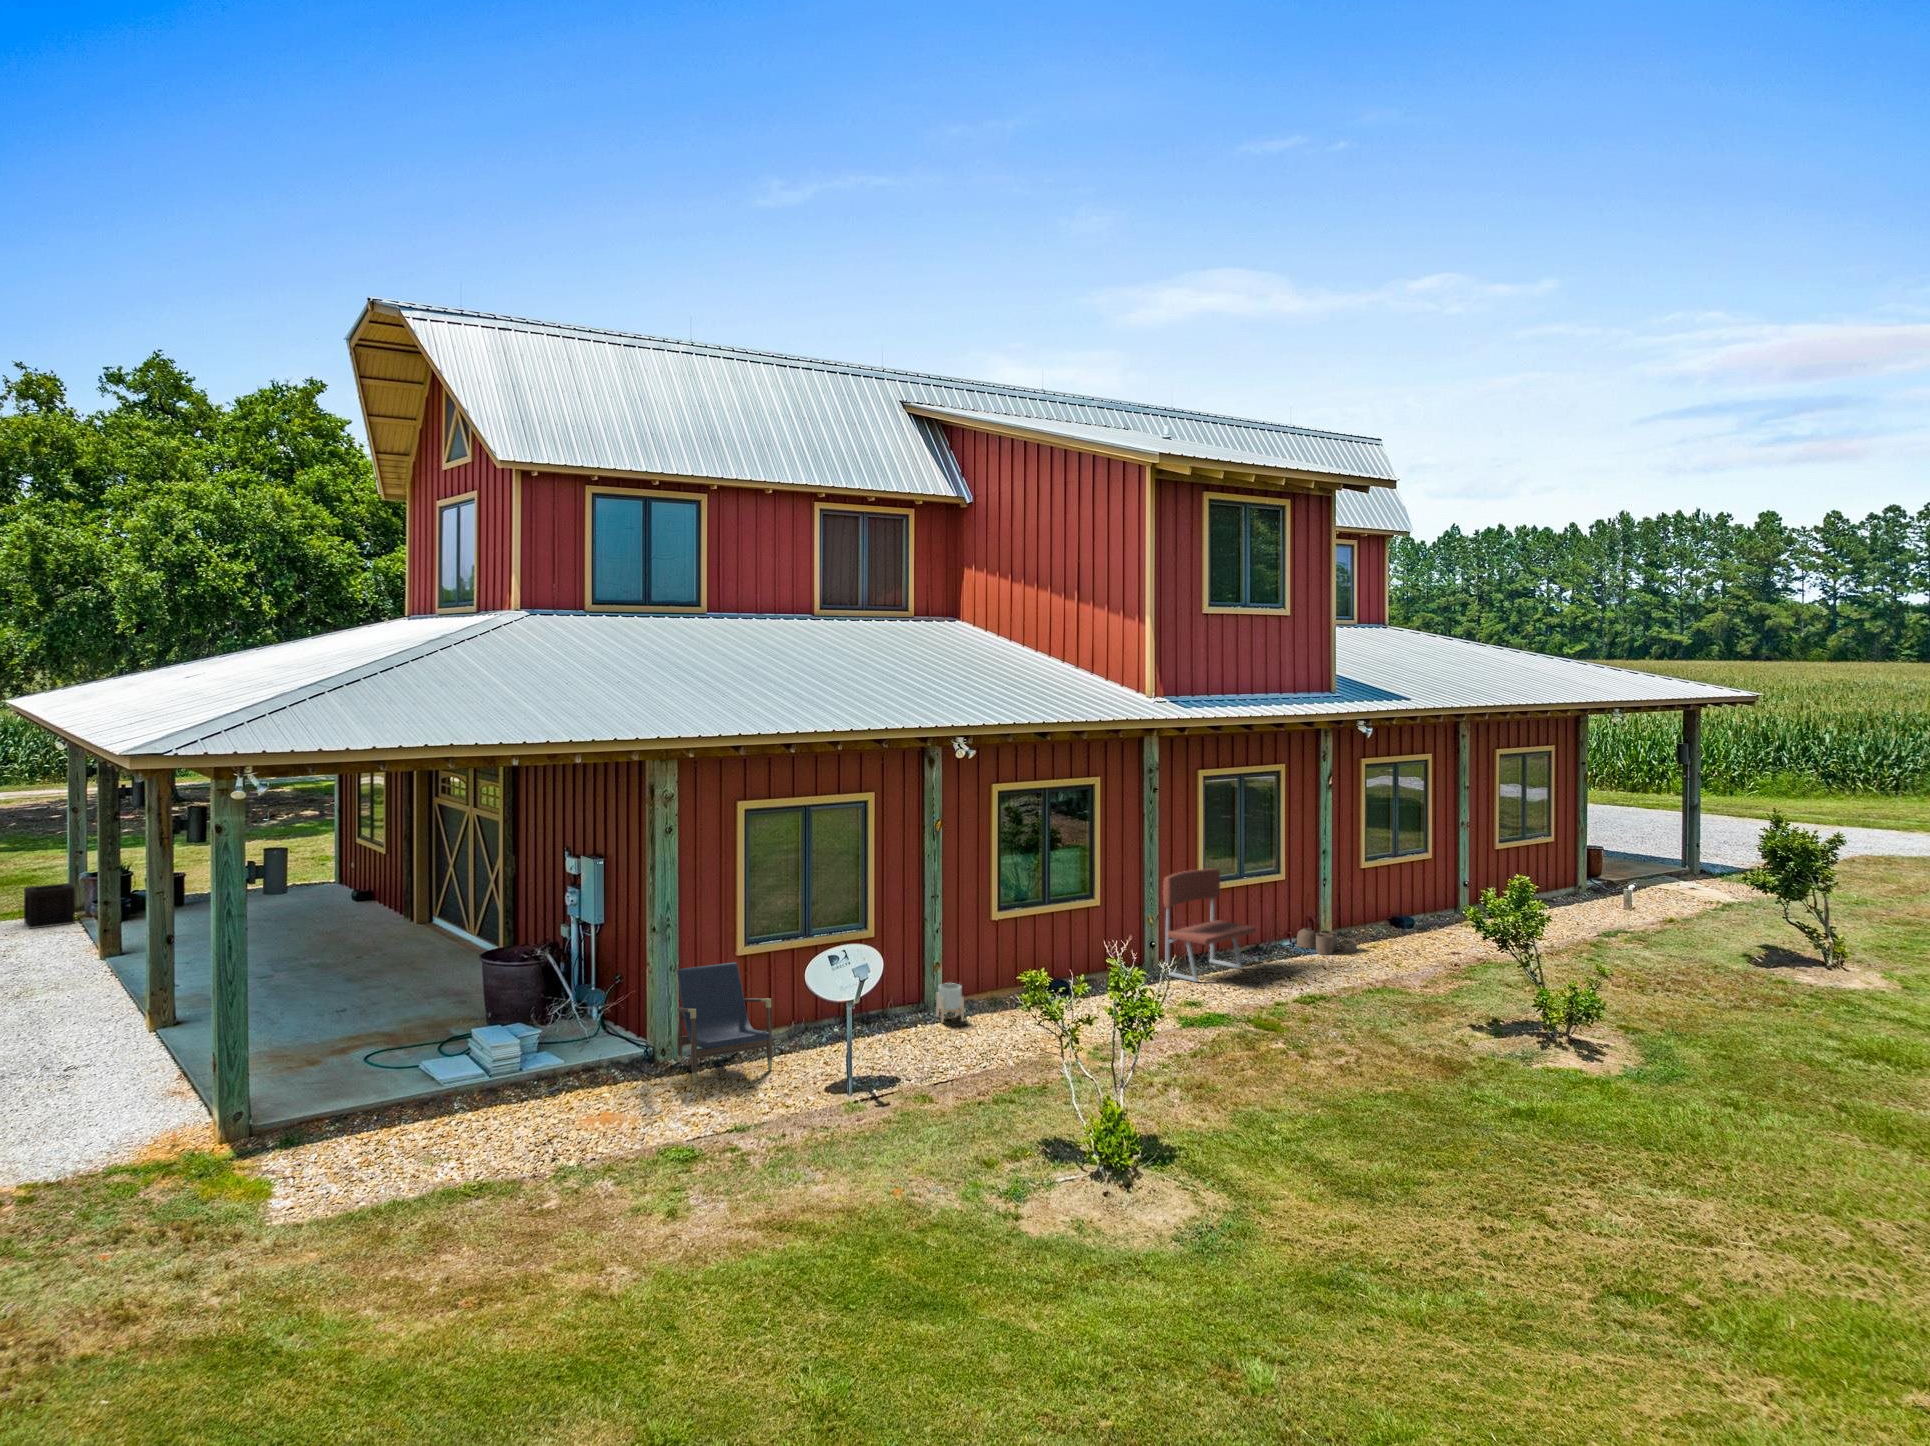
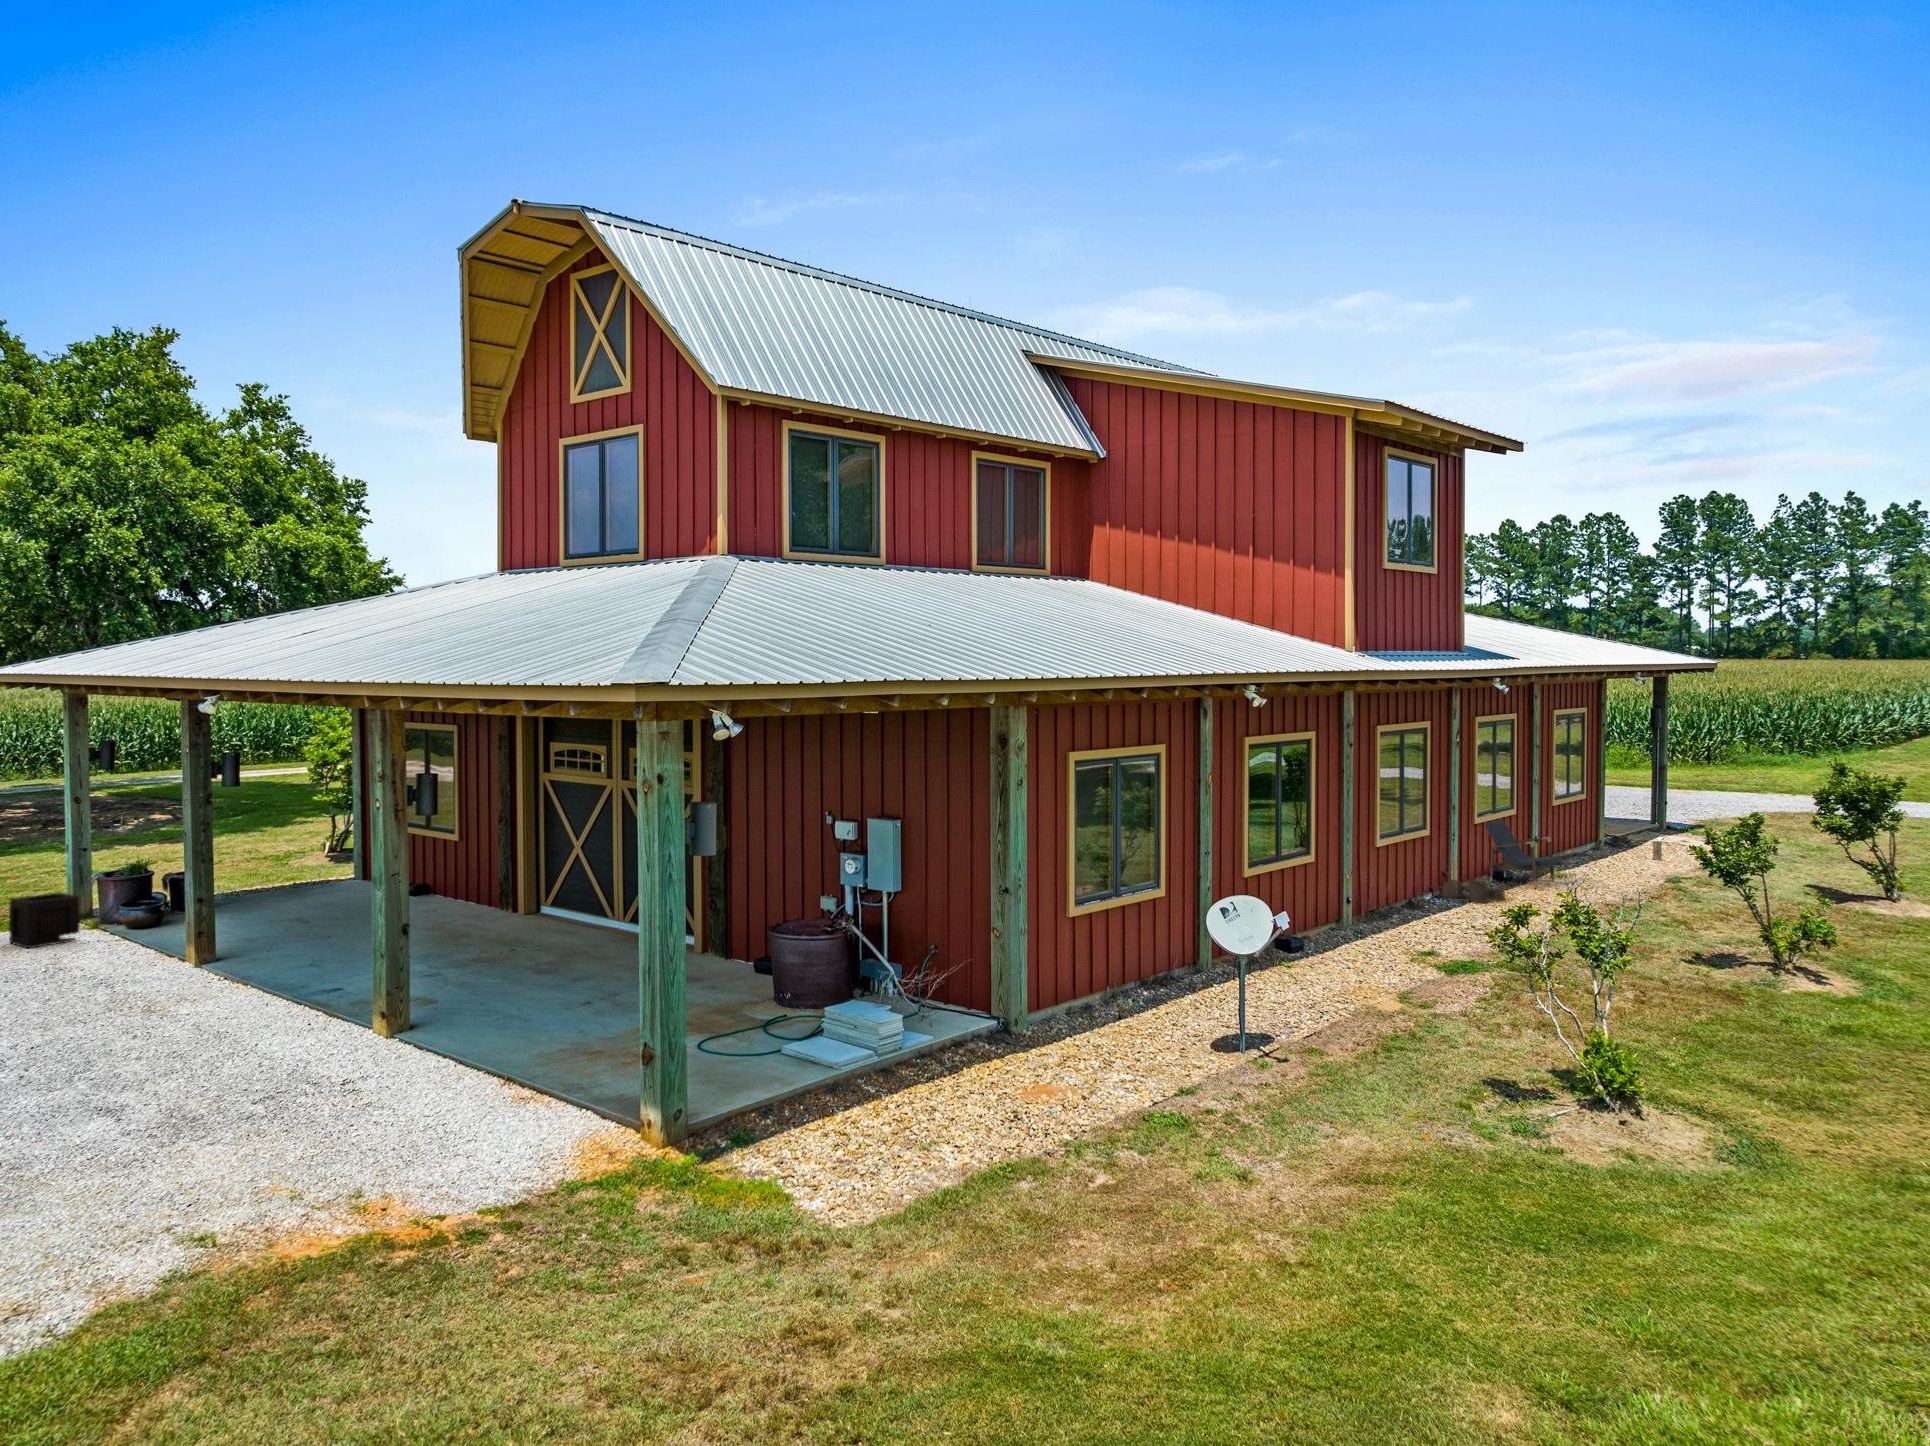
bench: present [1163,868,1256,982] -> none [1373,821,1448,932]
lounge chair: present [677,962,773,1084] -> present [1485,819,1562,888]
planter: present [936,983,964,1022] -> none [1228,940,1261,980]

